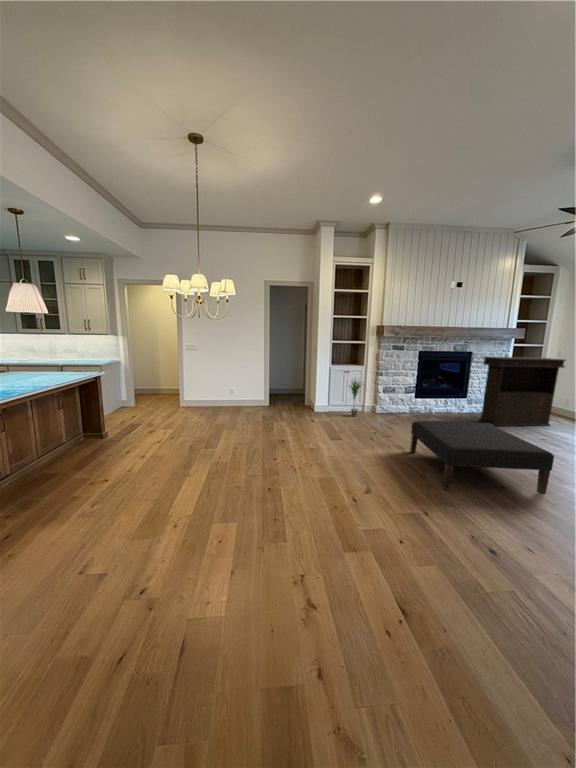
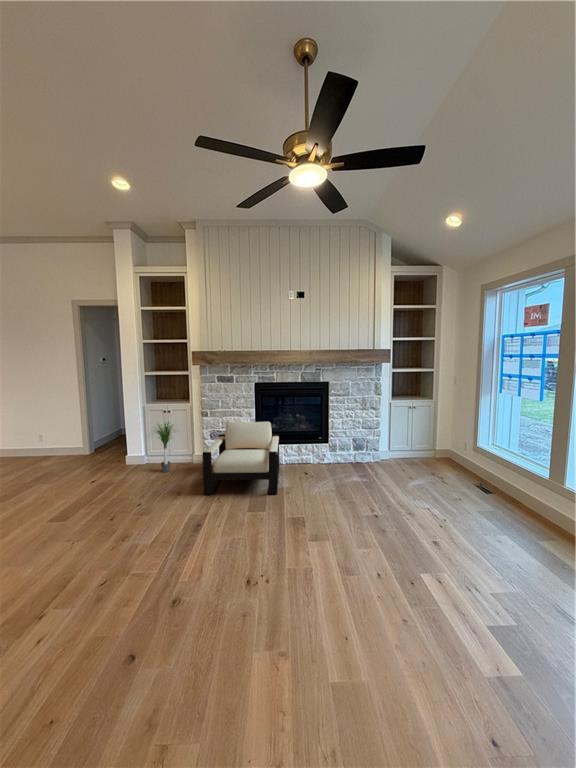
console table: present [479,357,566,426] -> none [322,388,427,486]
armchair: none [391,380,468,430] -> present [203,422,279,495]
ottoman: present [410,421,554,494] -> none [15,494,230,649]

